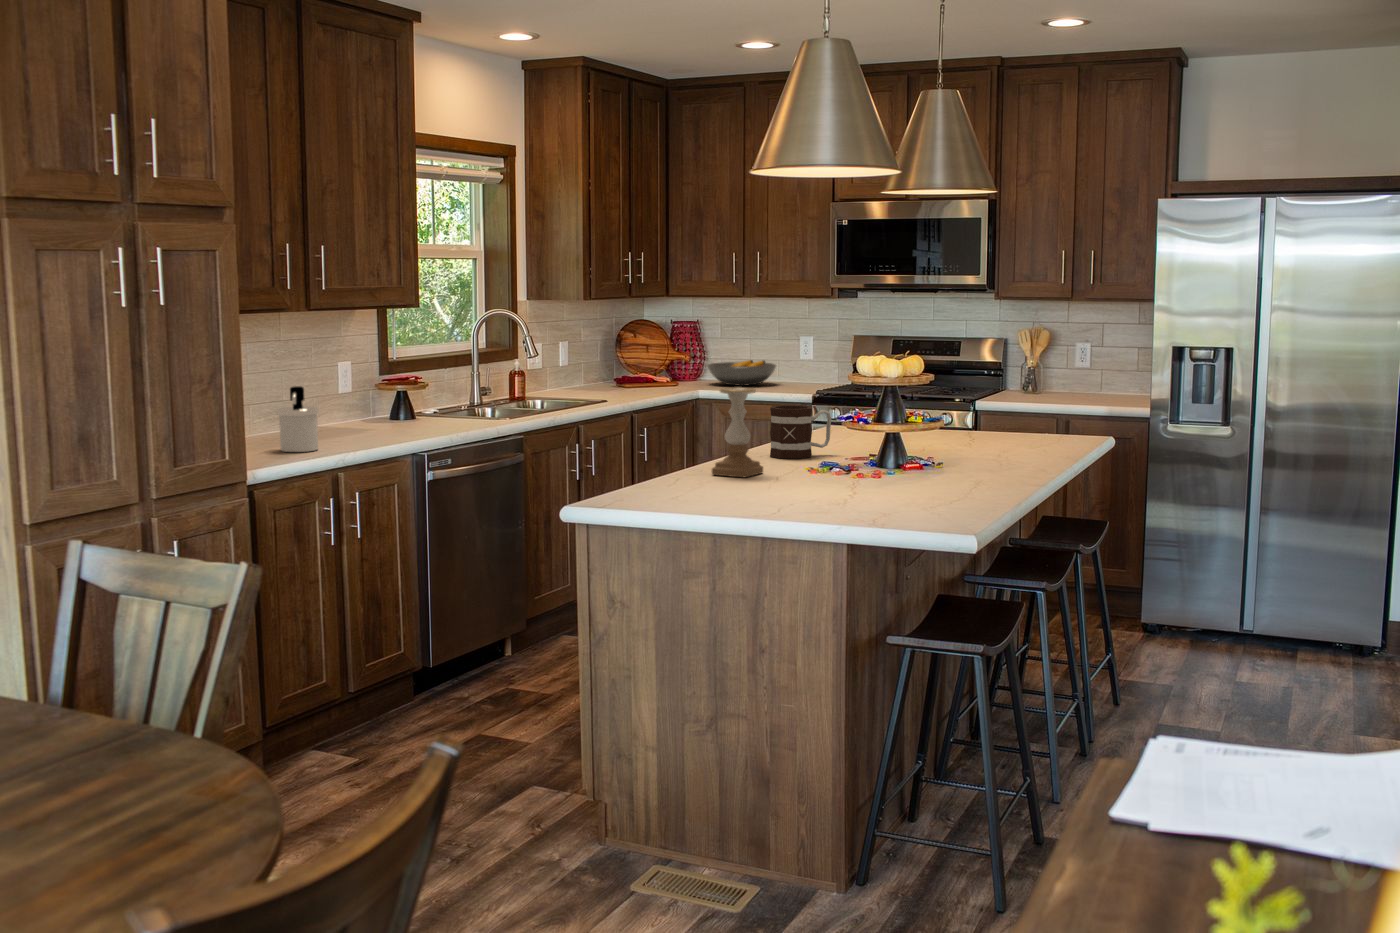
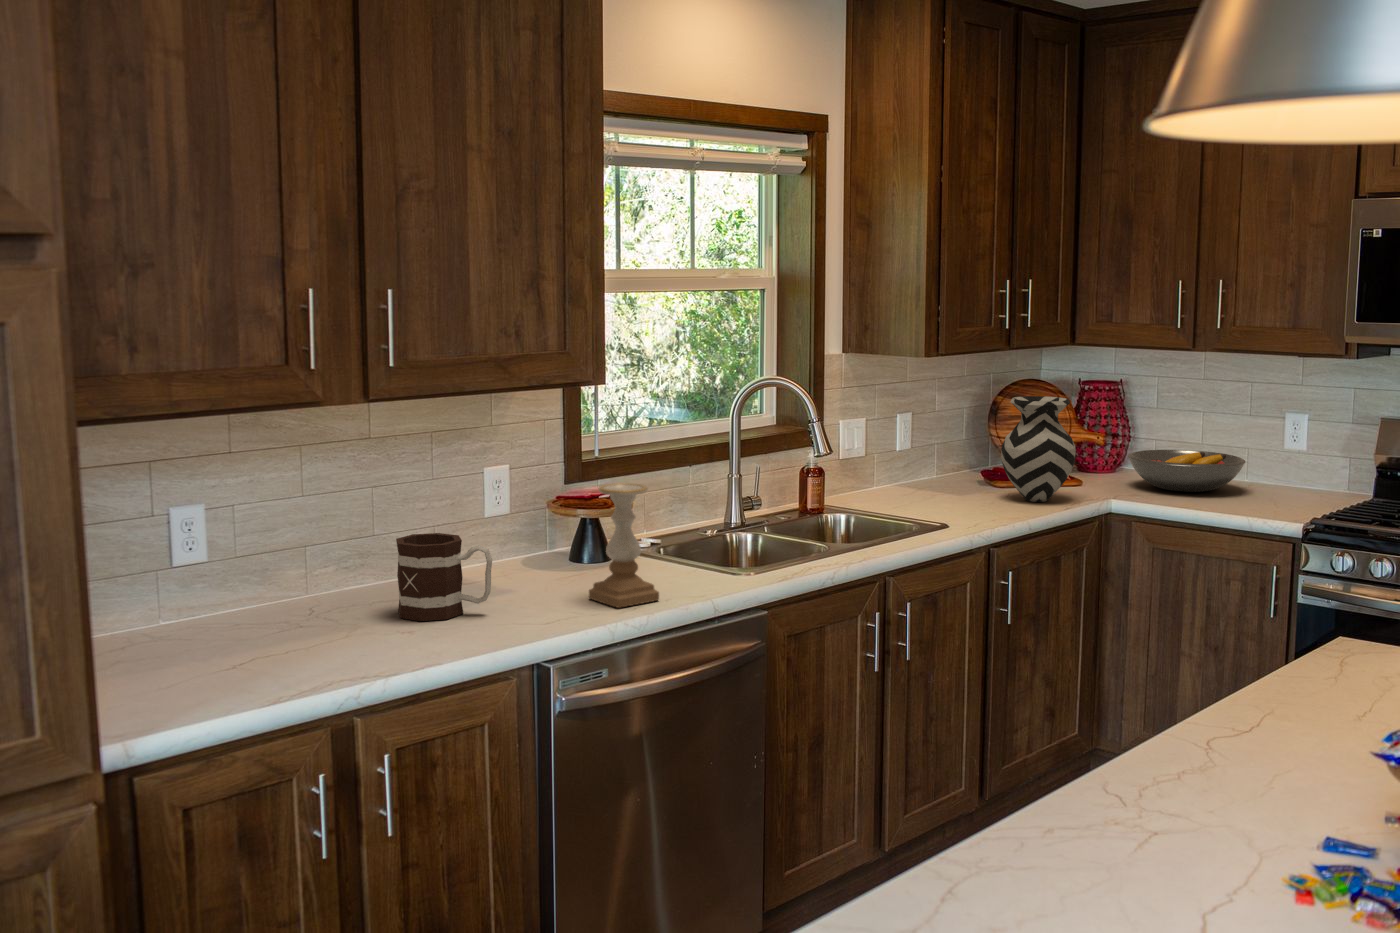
vase: none [633,326,678,392] -> present [1001,396,1076,502]
soap dispenser: present [277,386,318,452] -> none [292,542,362,660]
candle holder: present [712,387,763,477] -> present [589,483,659,608]
mug: present [770,405,831,459] -> present [396,533,492,621]

